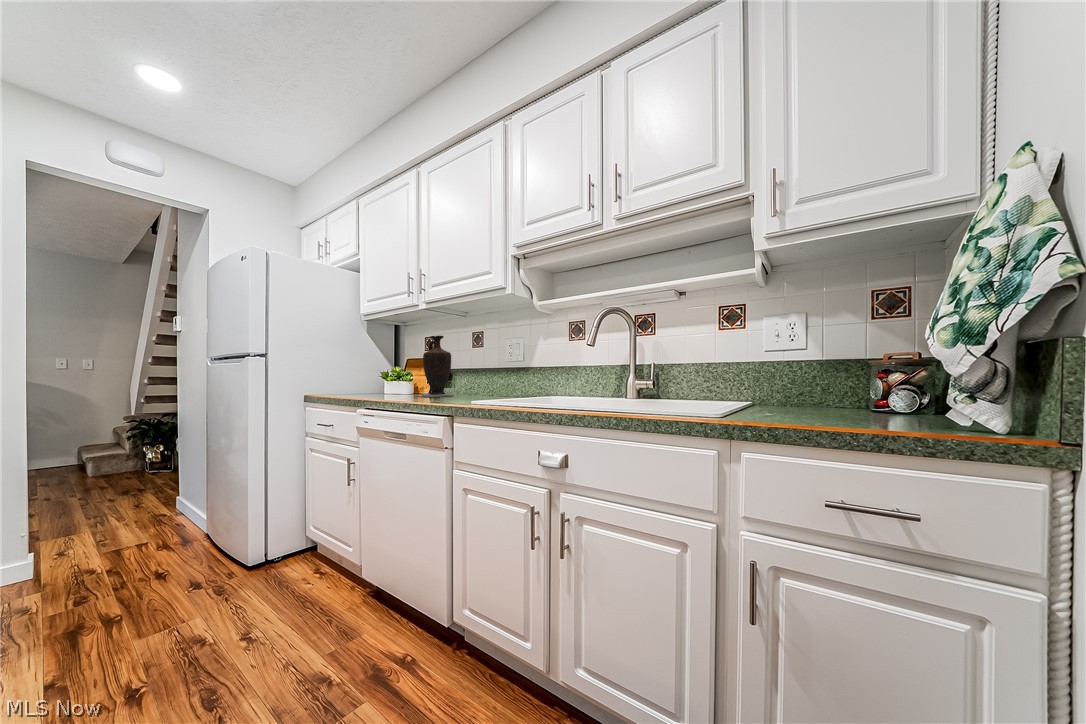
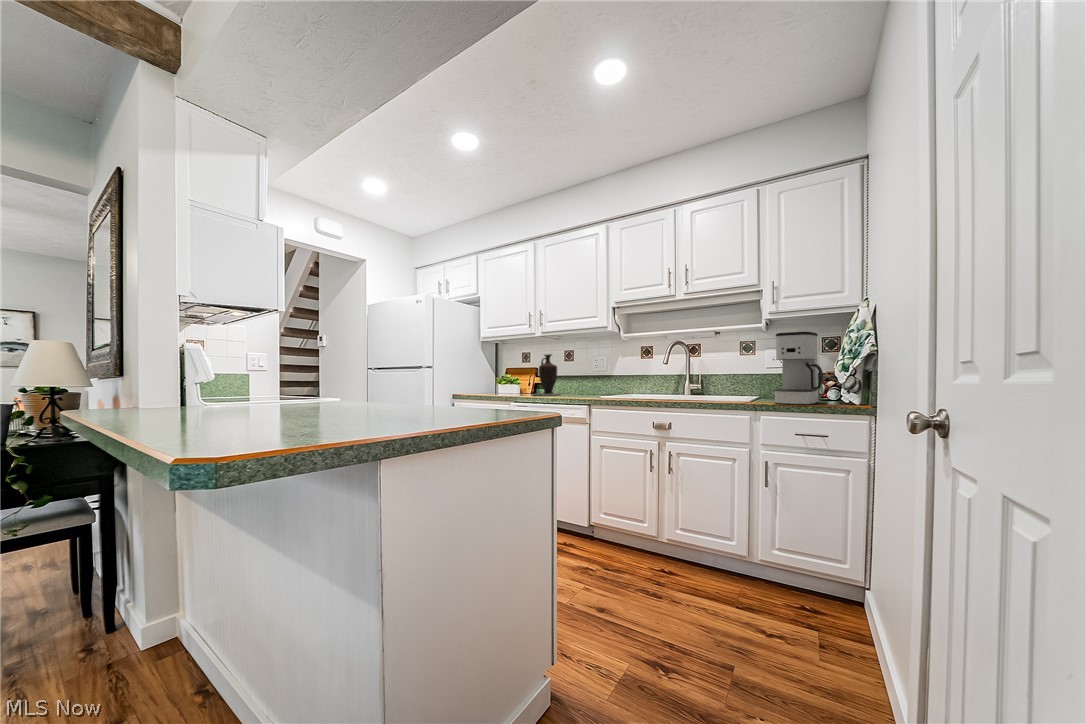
coffee maker: none [775,247,899,429] -> present [774,332,823,405]

